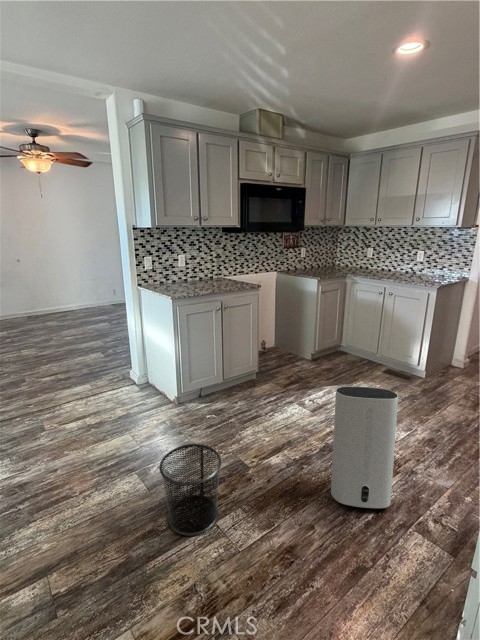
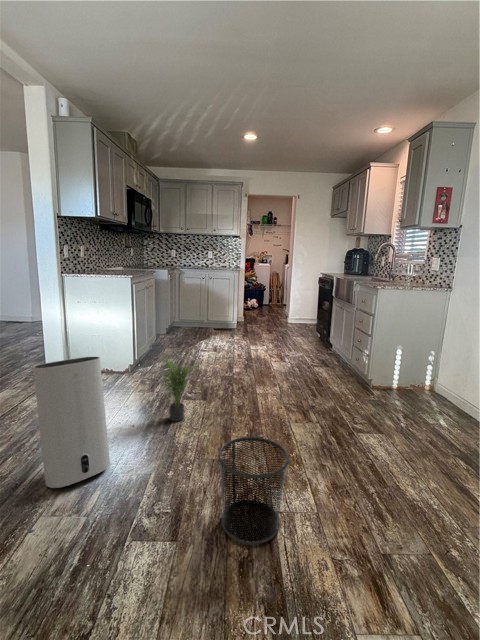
potted plant: none [245,352,291,416] -> present [164,362,190,421]
air purifier: present [331,386,398,508] -> present [33,357,110,488]

